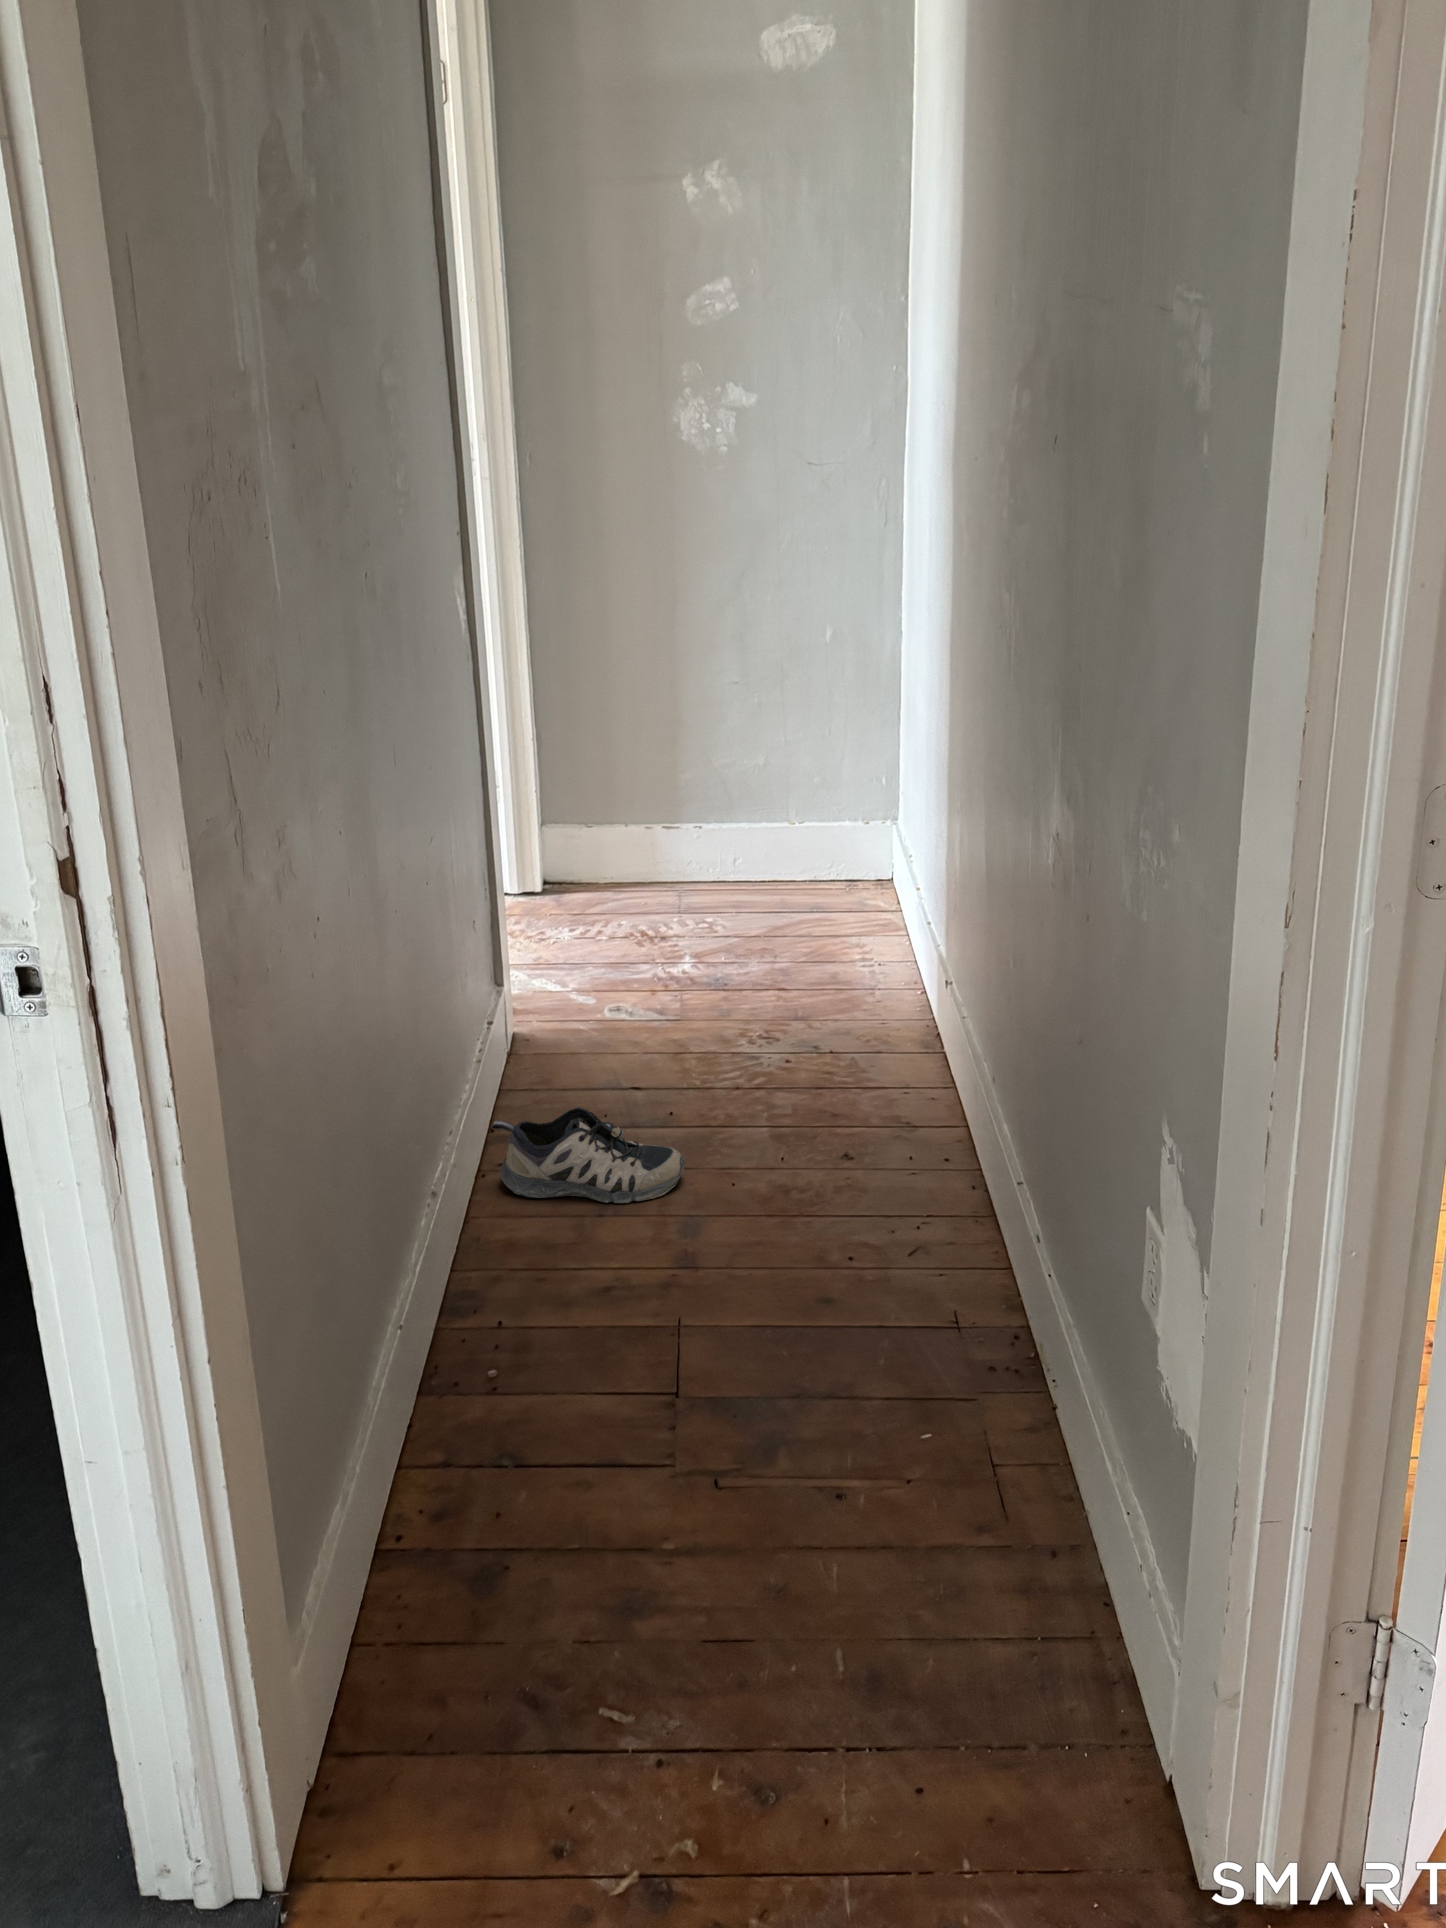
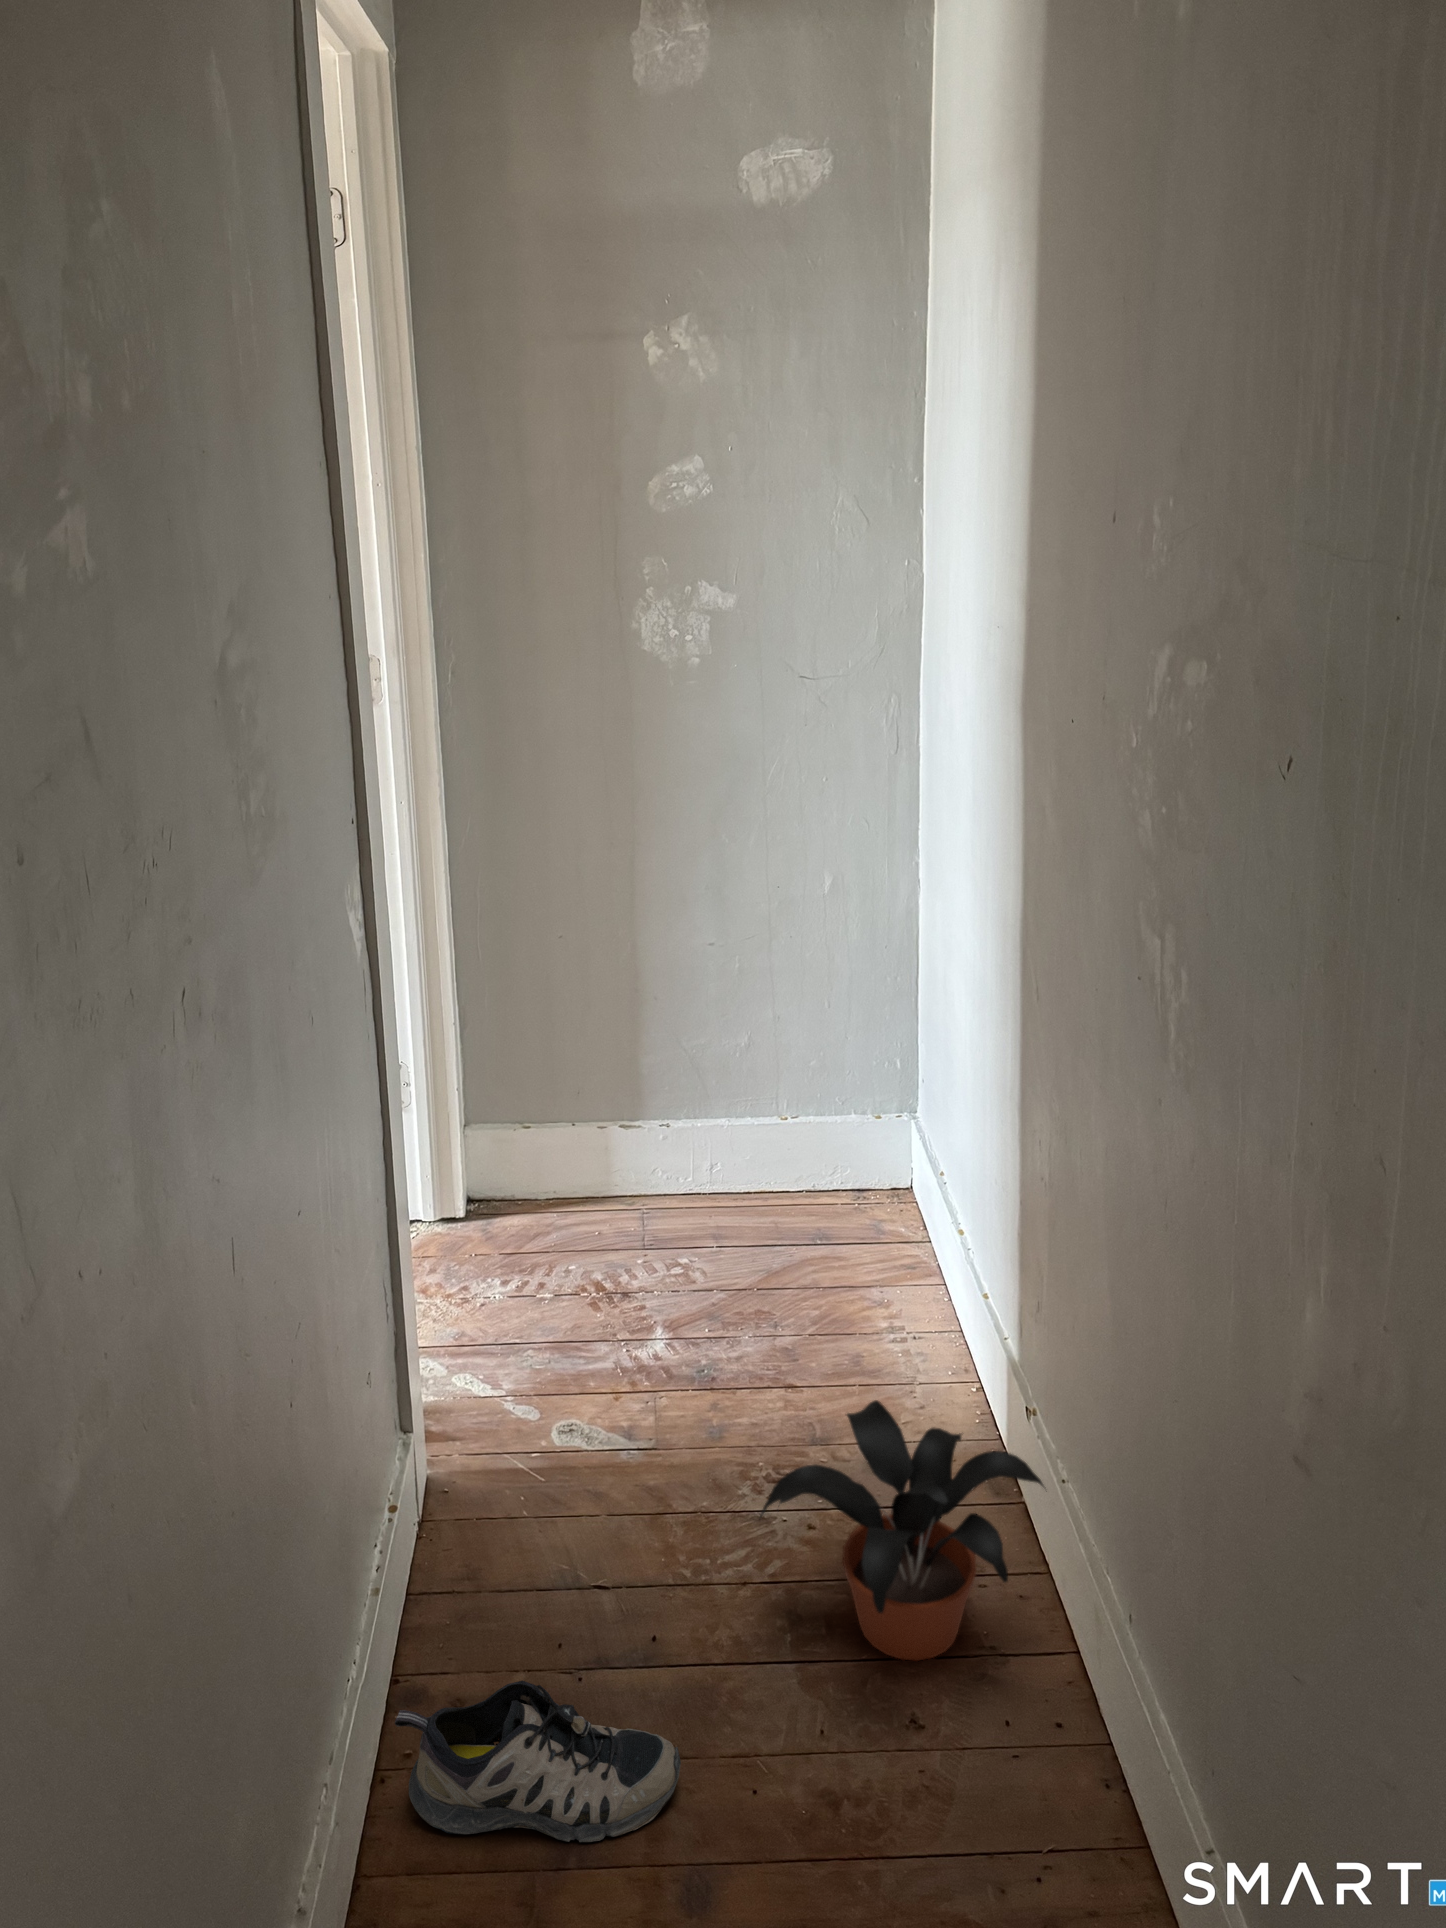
potted plant: none [747,961,950,1127] -> present [760,1400,1044,1660]

